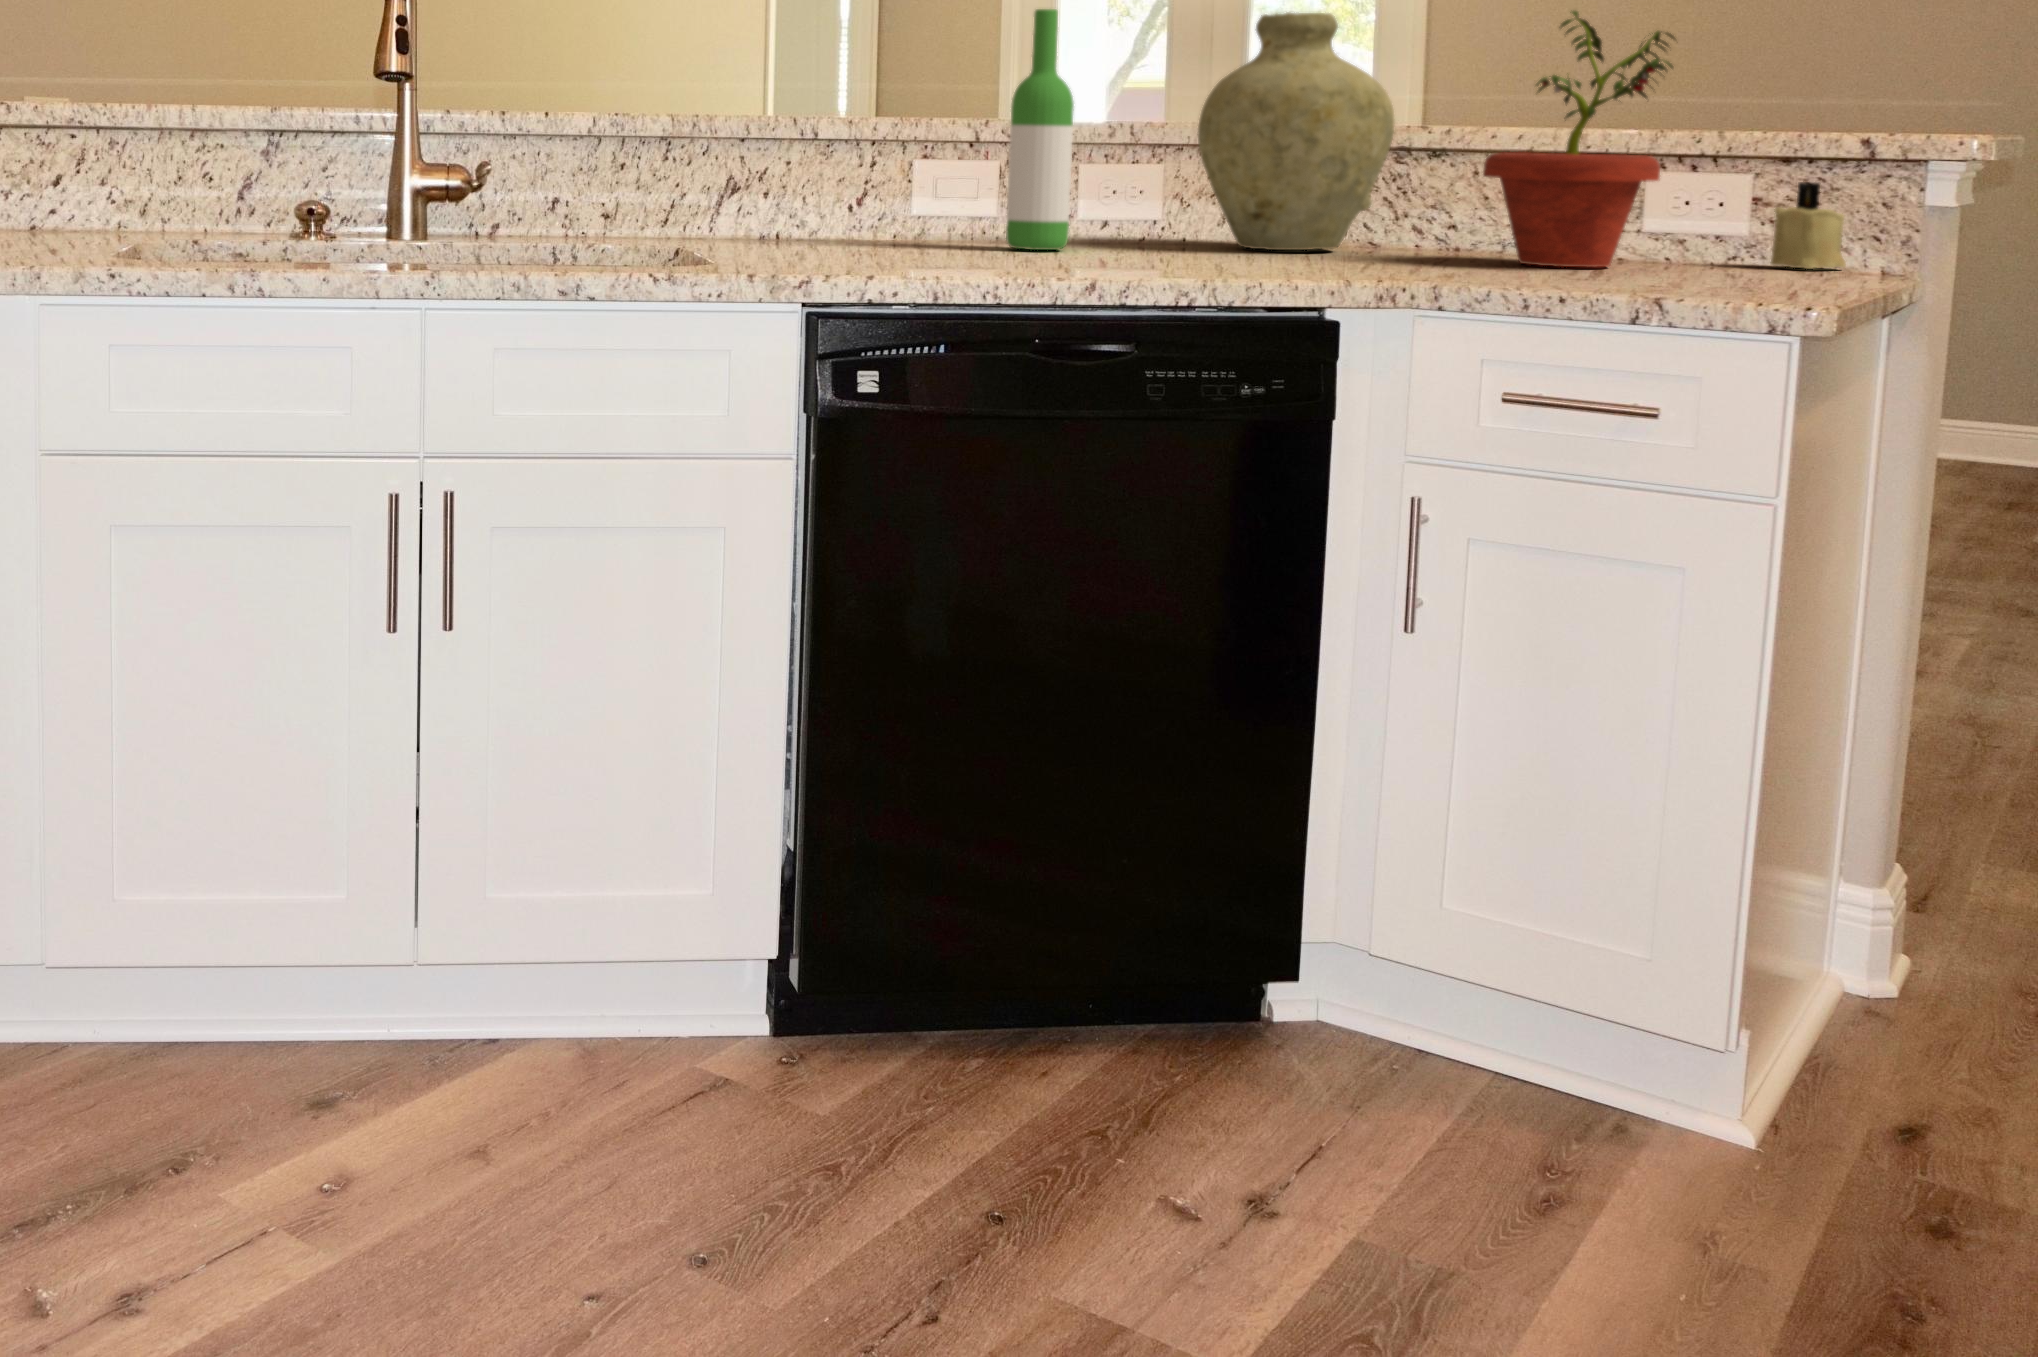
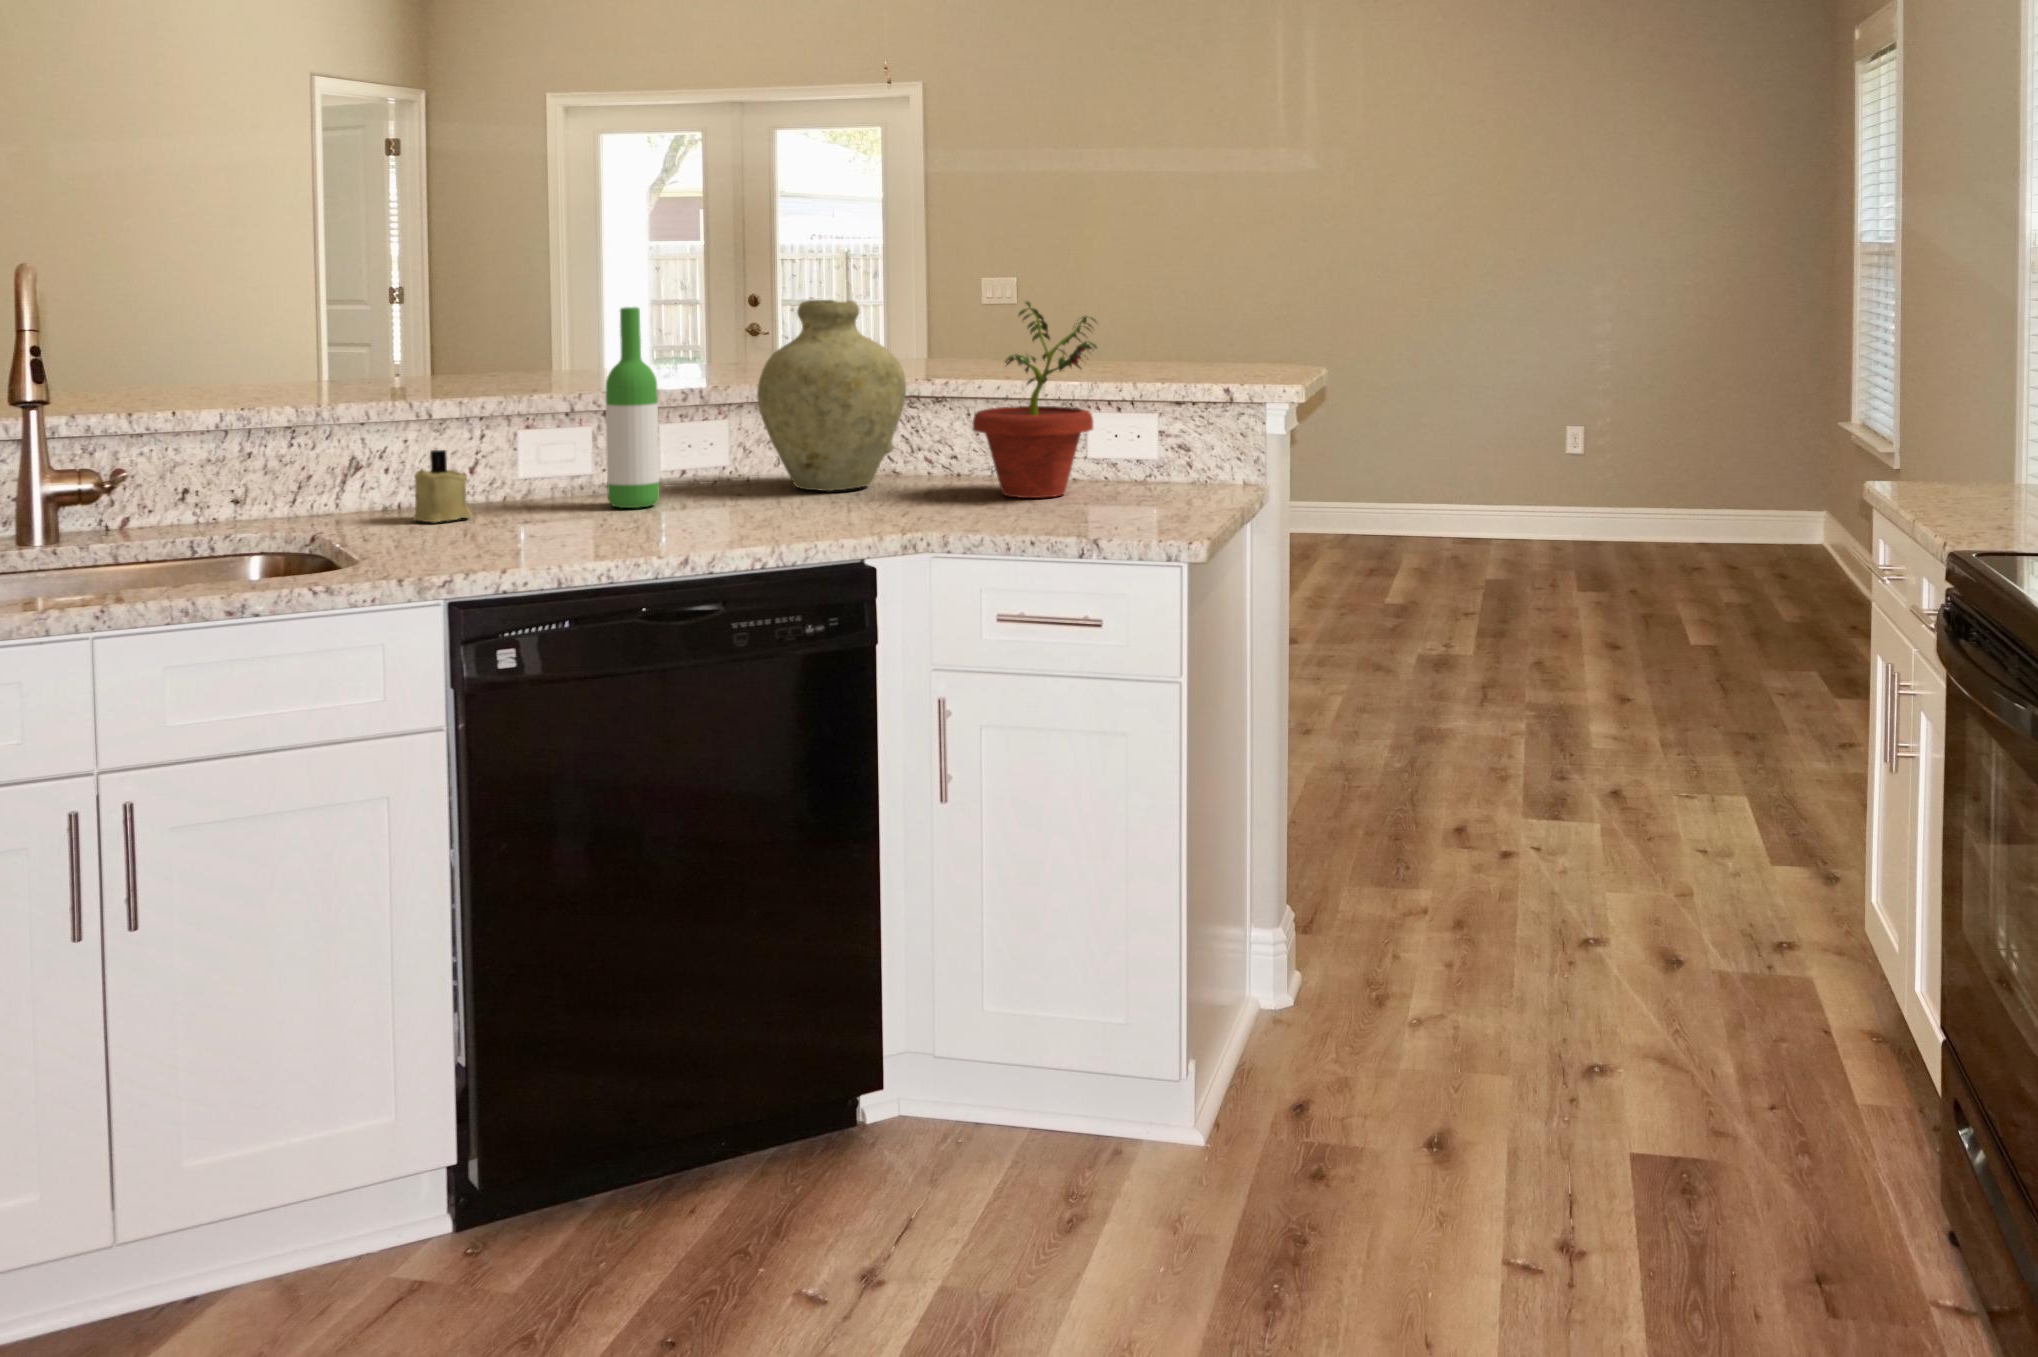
candle: present [1771,182,1846,269] -> present [413,450,472,522]

